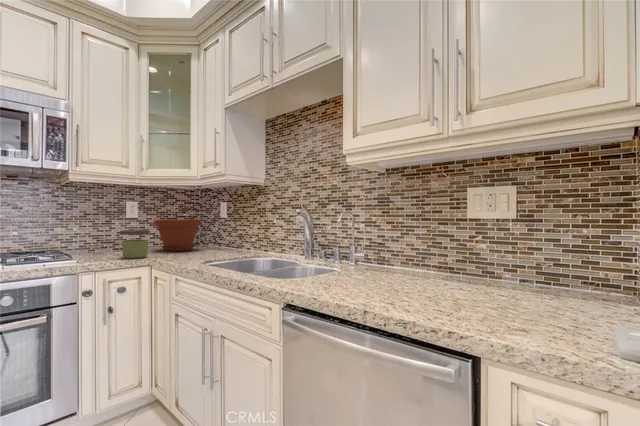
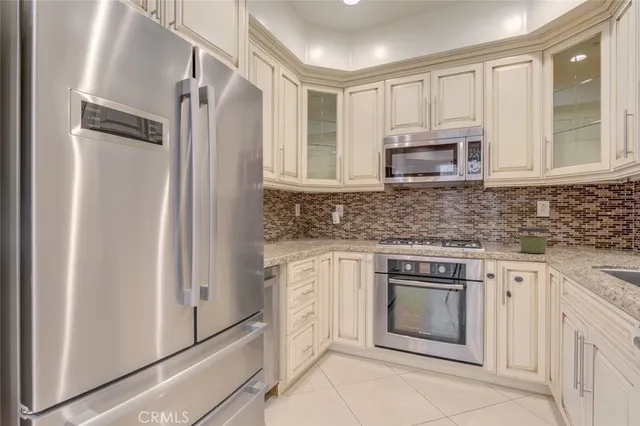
plant pot: present [154,220,202,251] -> none [560,219,624,253]

